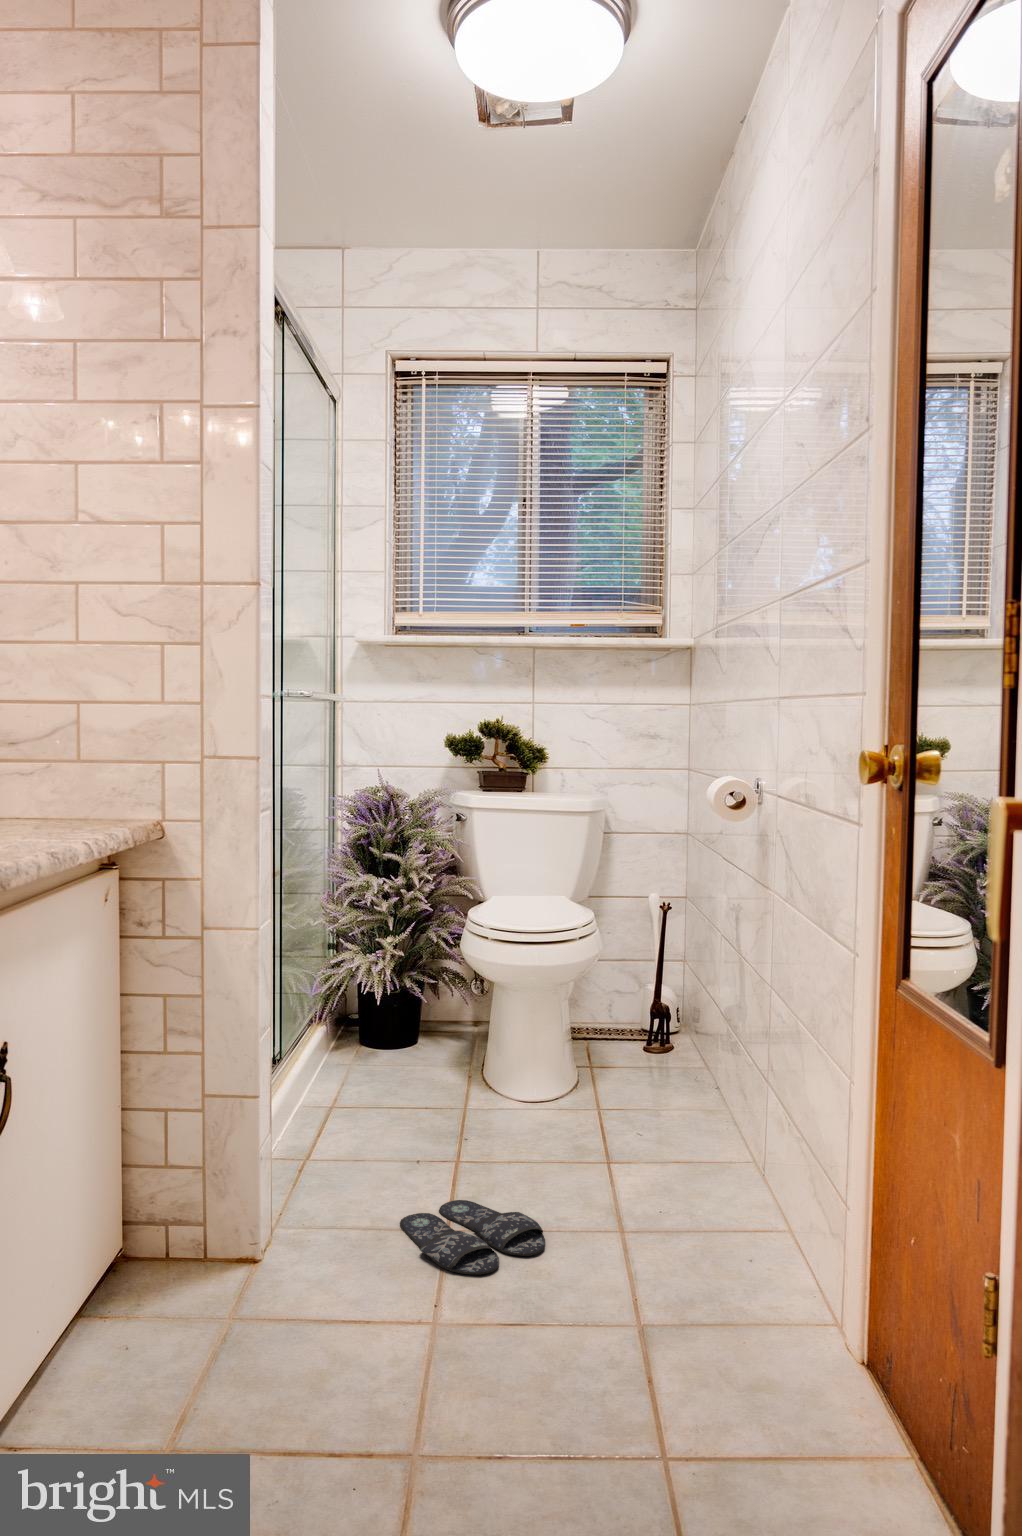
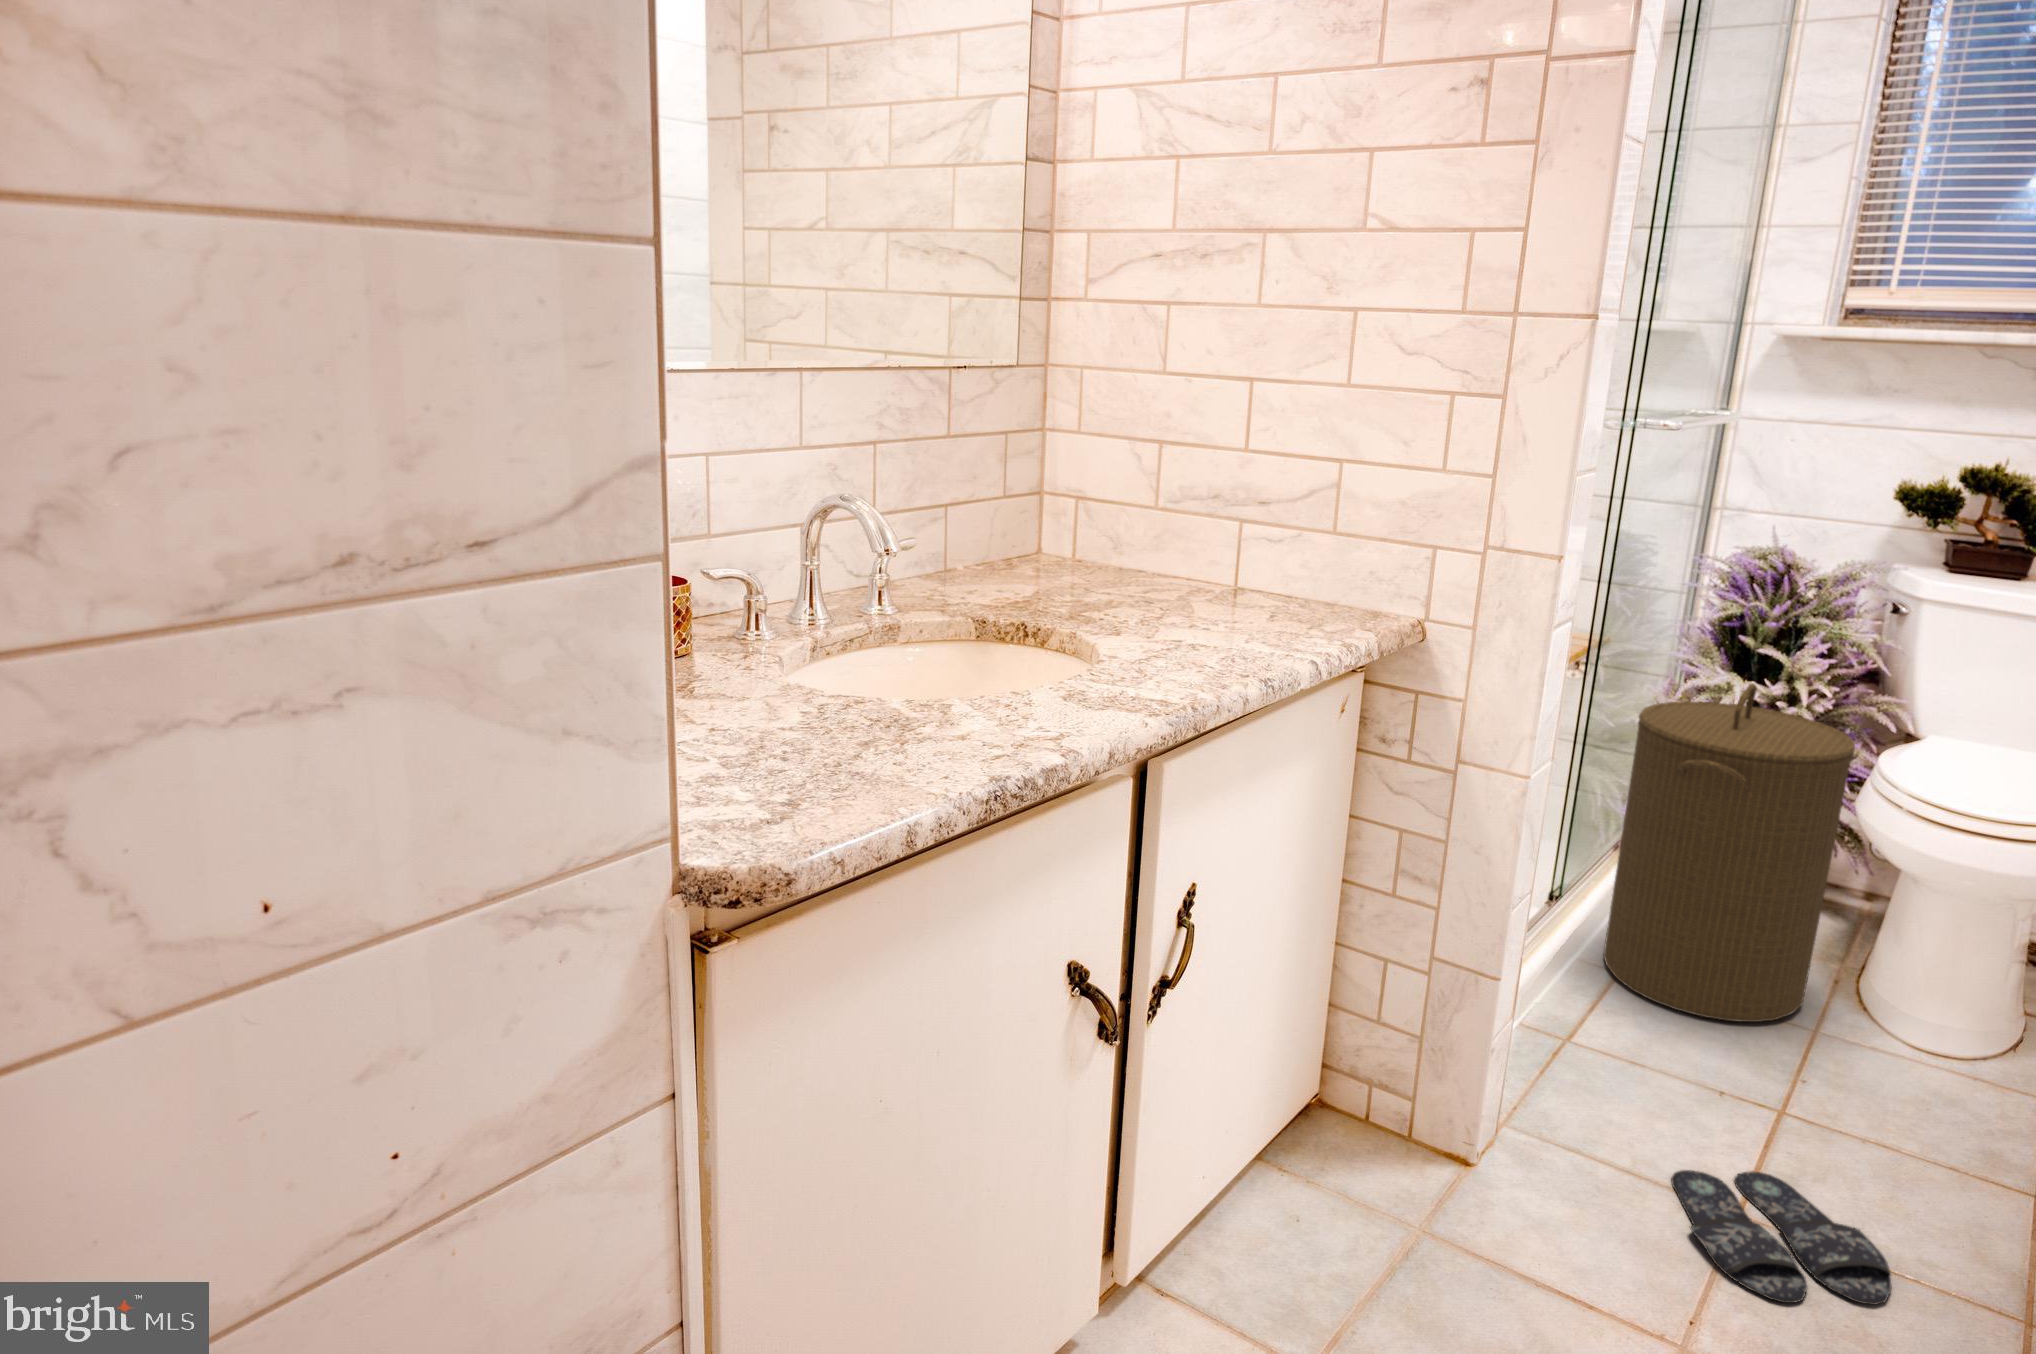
laundry hamper: none [317,870,454,1119] -> present [1603,684,1855,1022]

